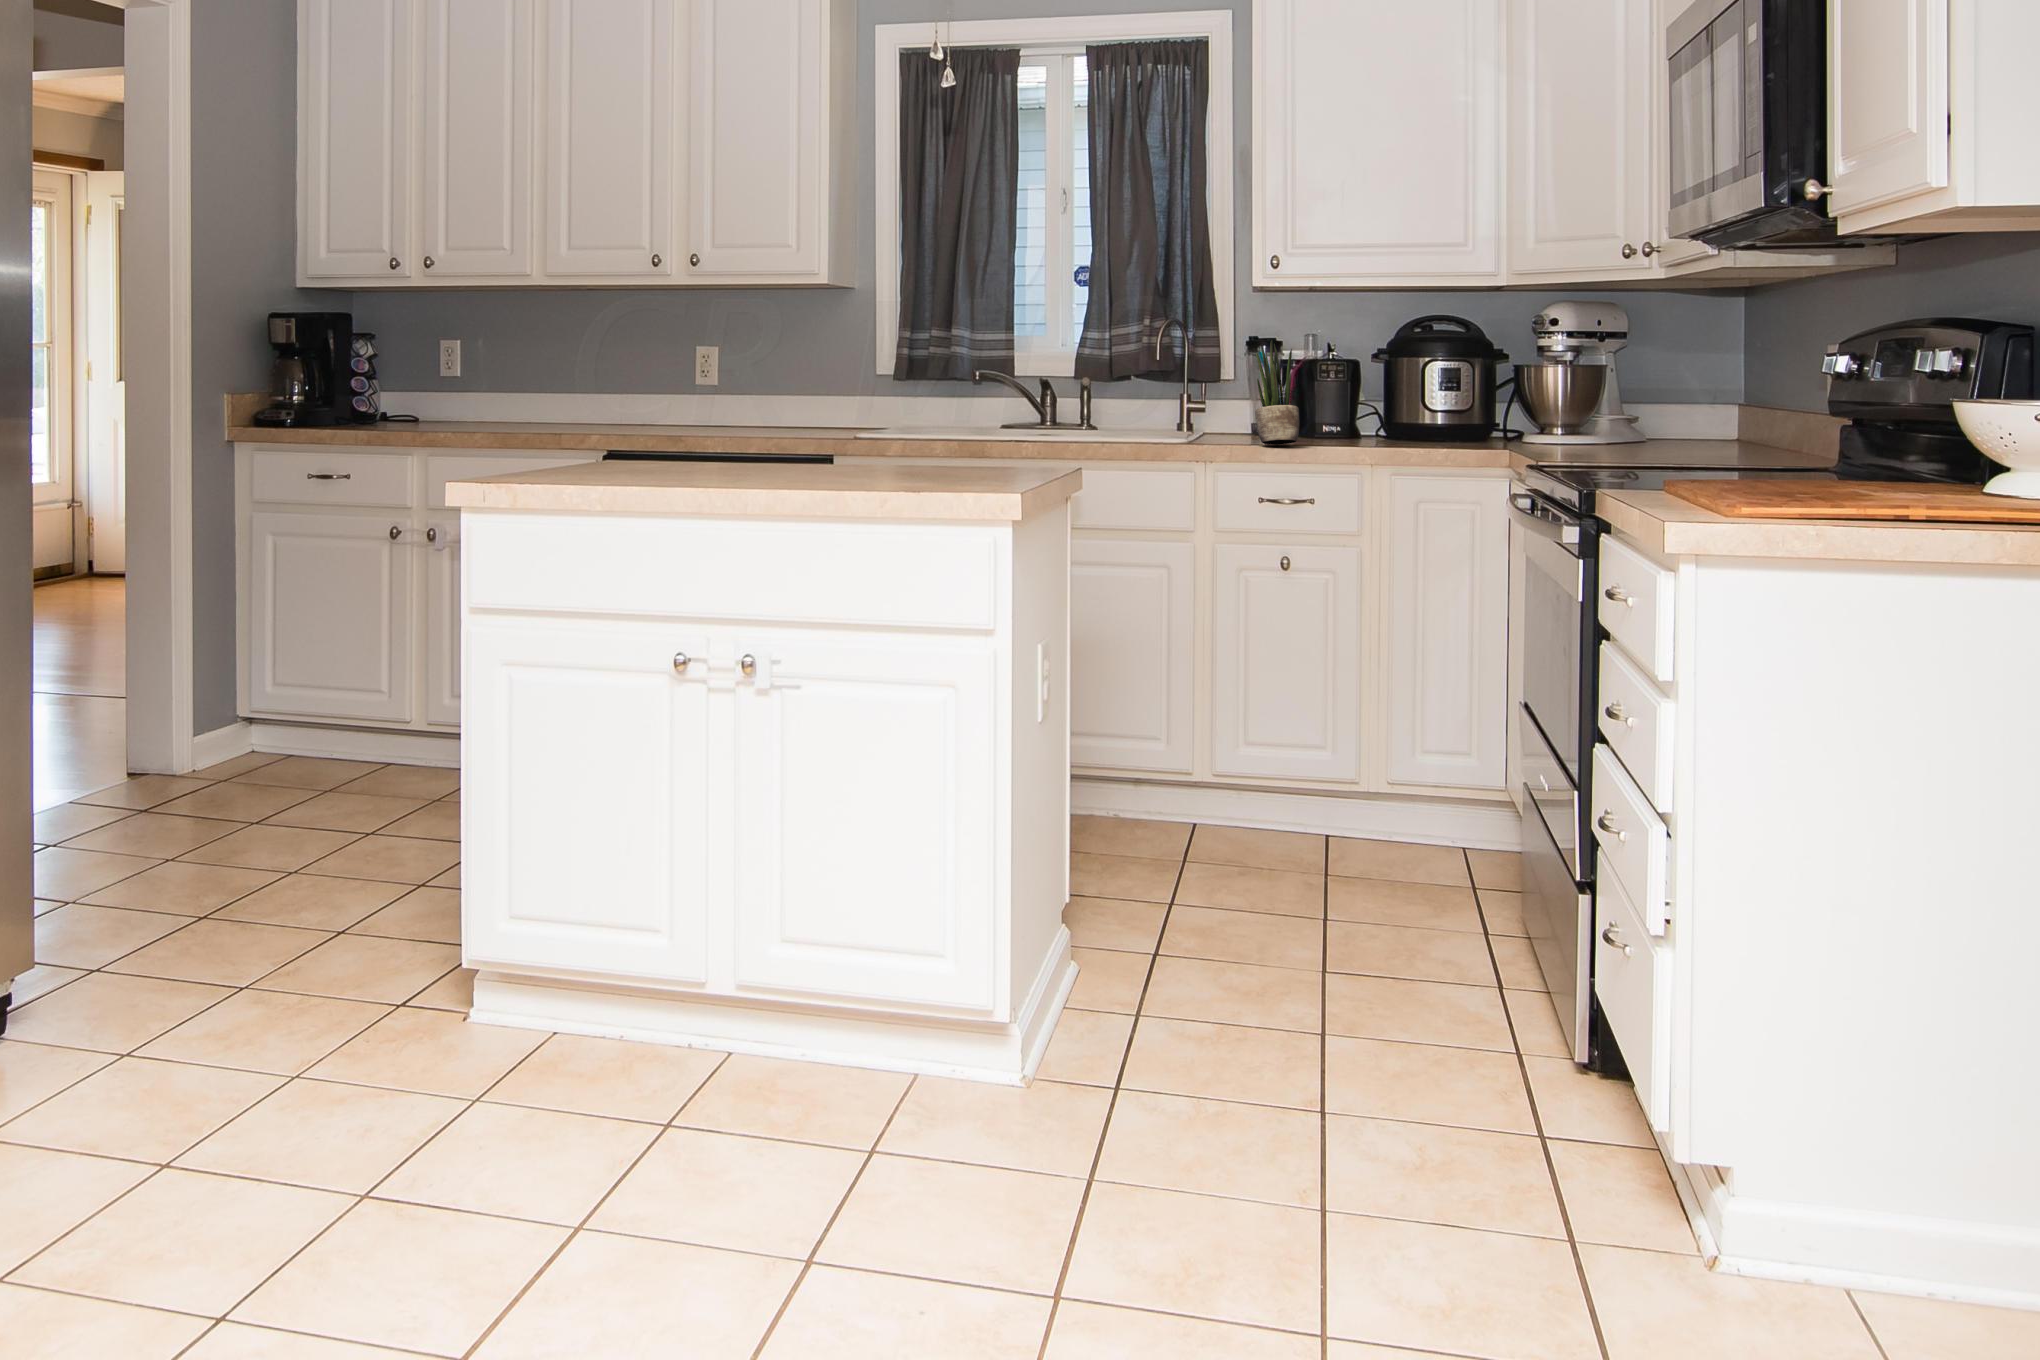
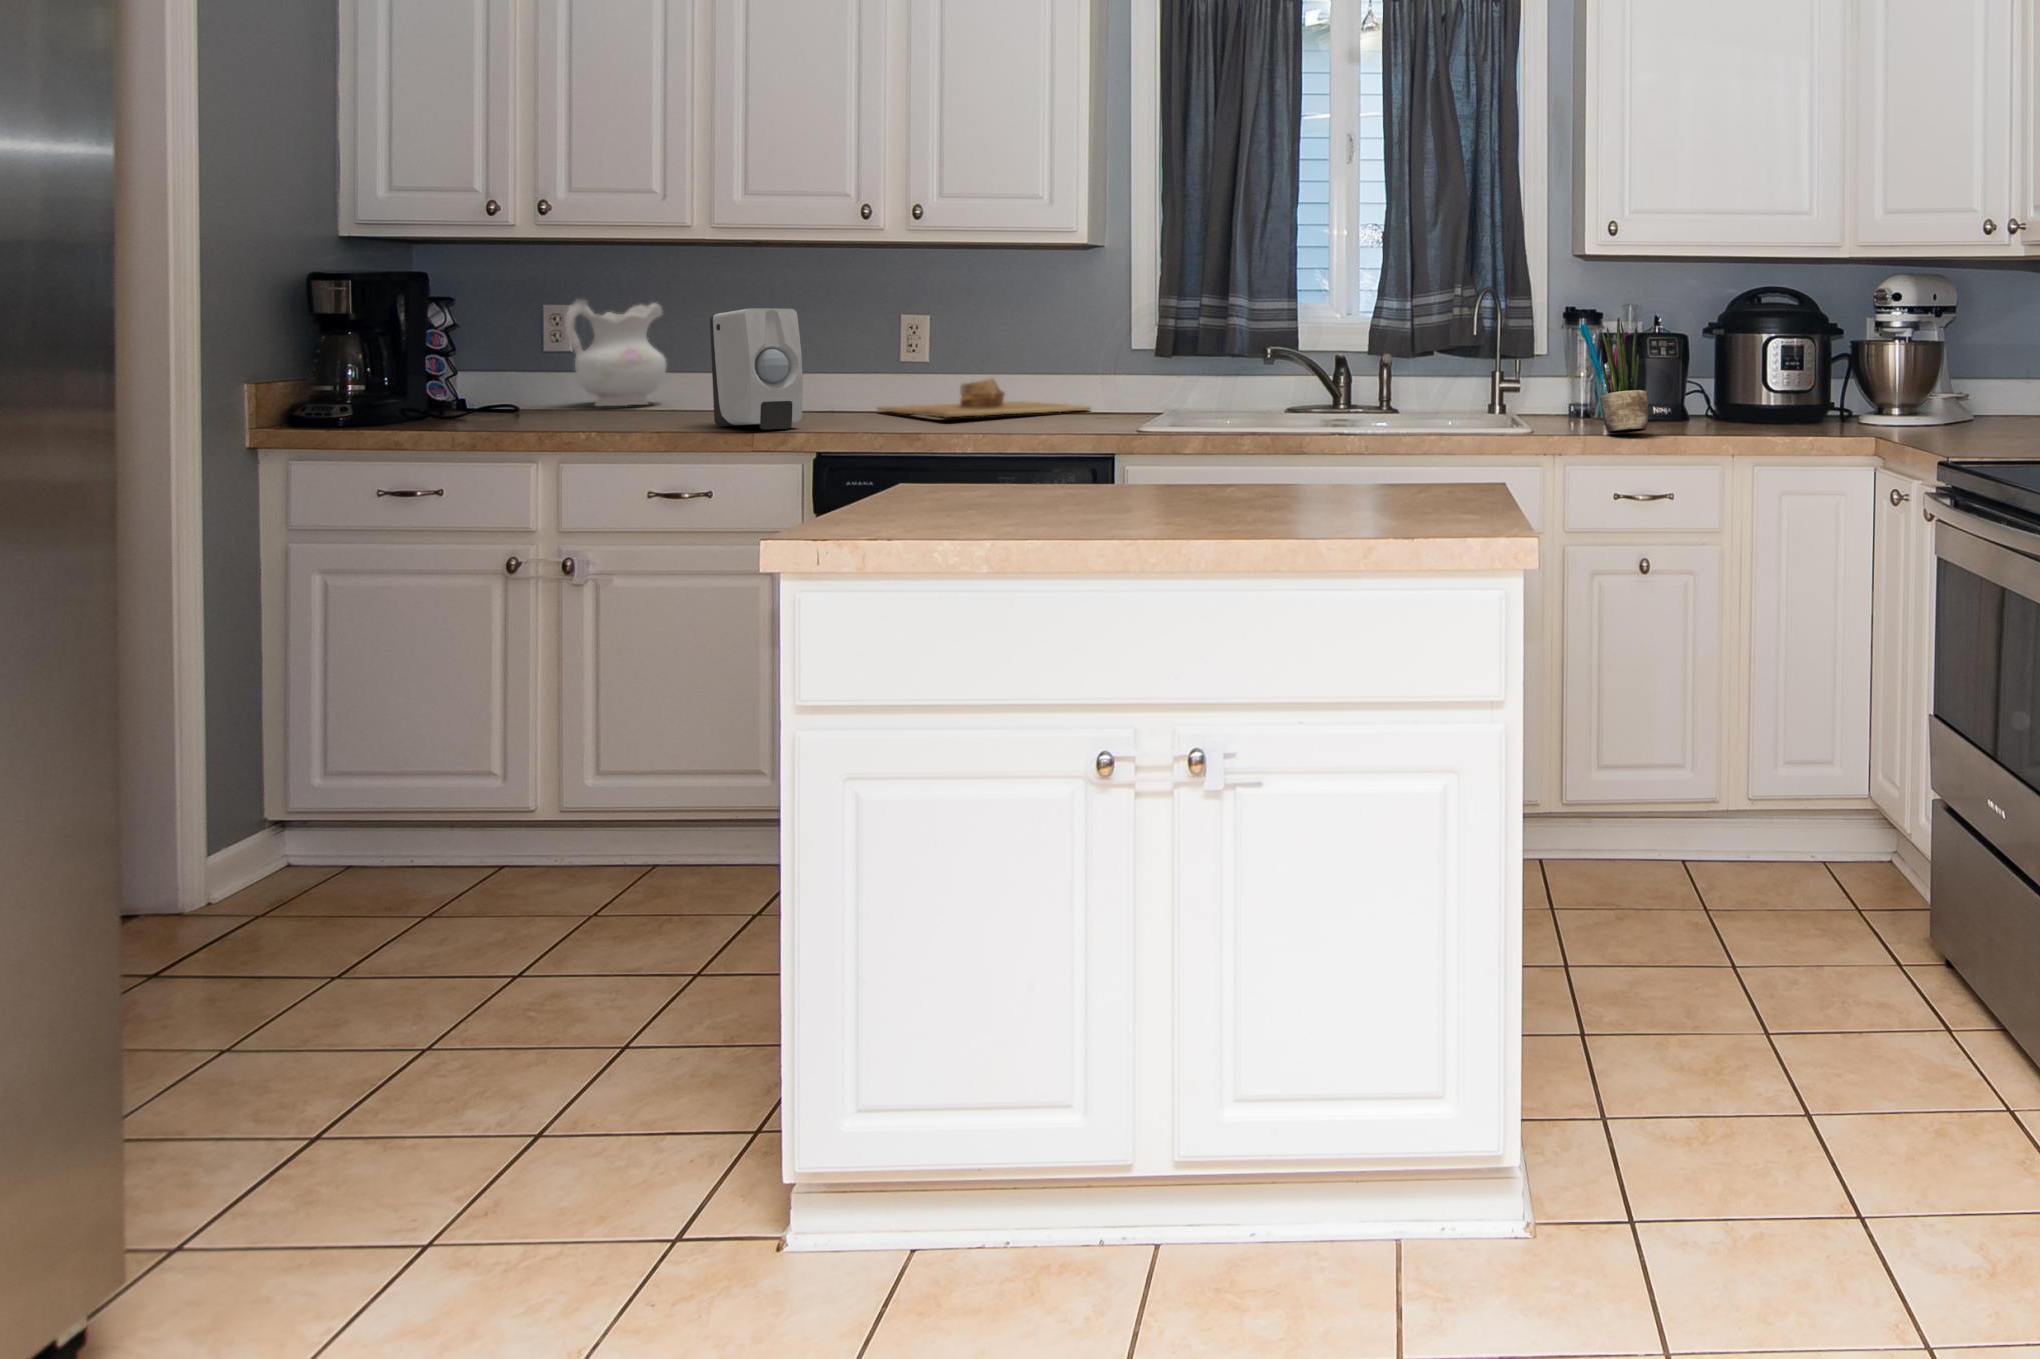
ceramic pitcher: none [445,333,519,417] -> present [565,300,667,406]
soap dispenser: none [535,336,599,431] -> present [710,308,803,429]
cutting board: none [667,396,836,426] -> present [878,379,1091,417]

